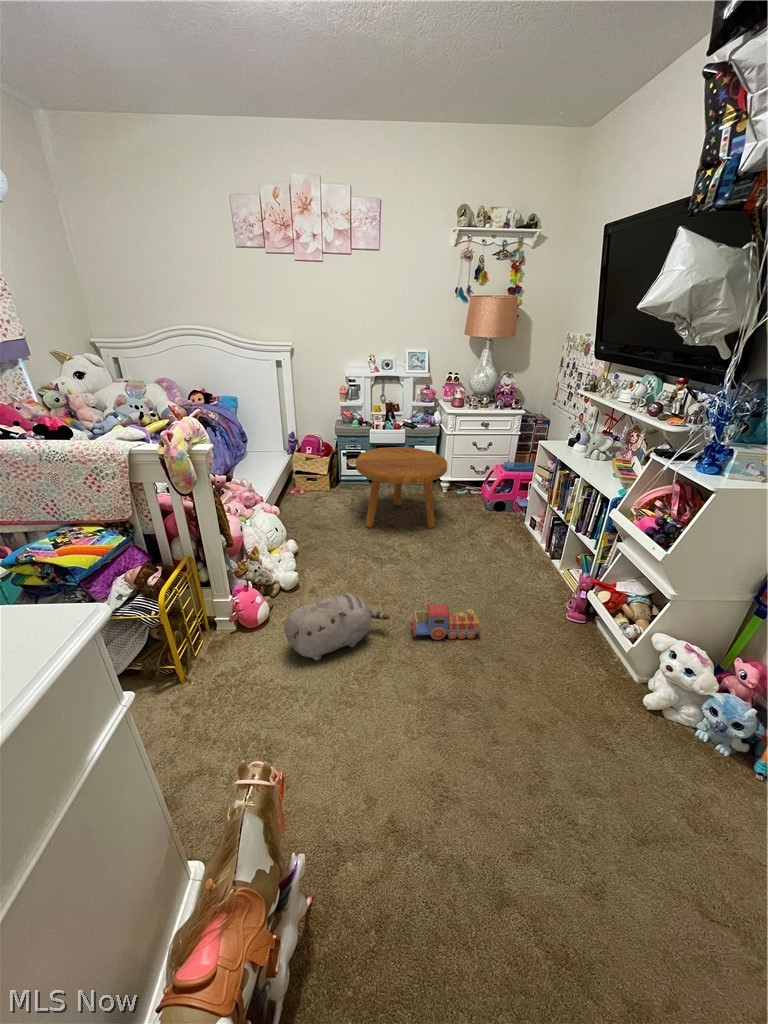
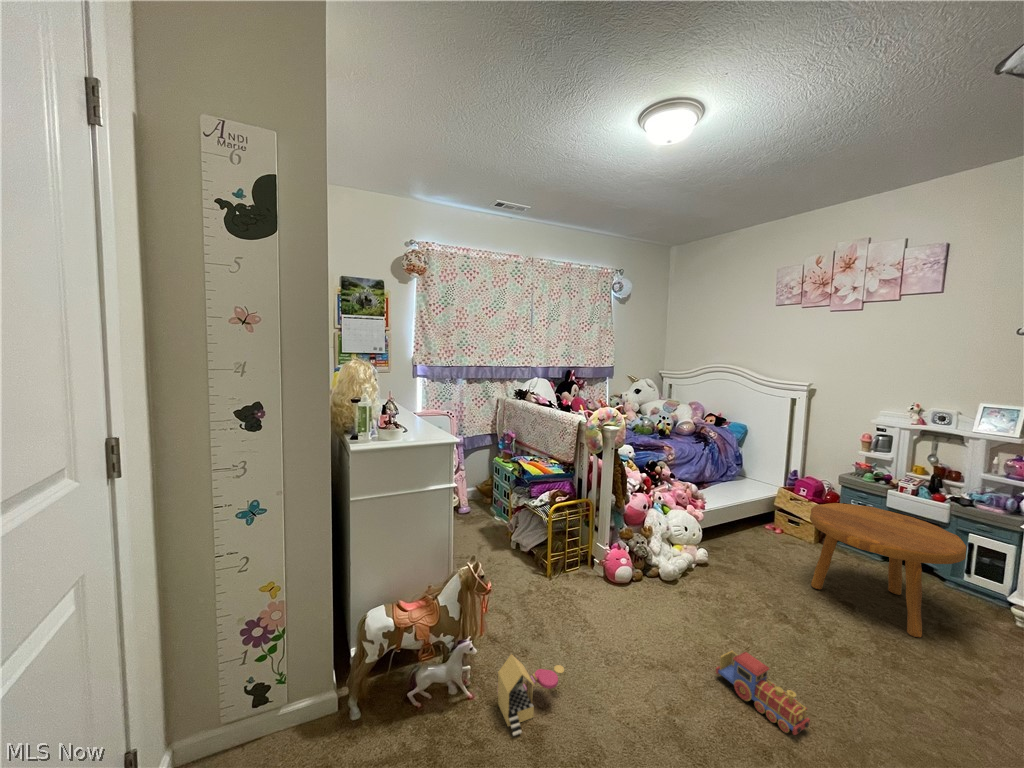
plush toy: present [284,593,390,660] -> none [606,567,703,639]
toy house: none [343,753,400,867] -> present [497,654,564,736]

